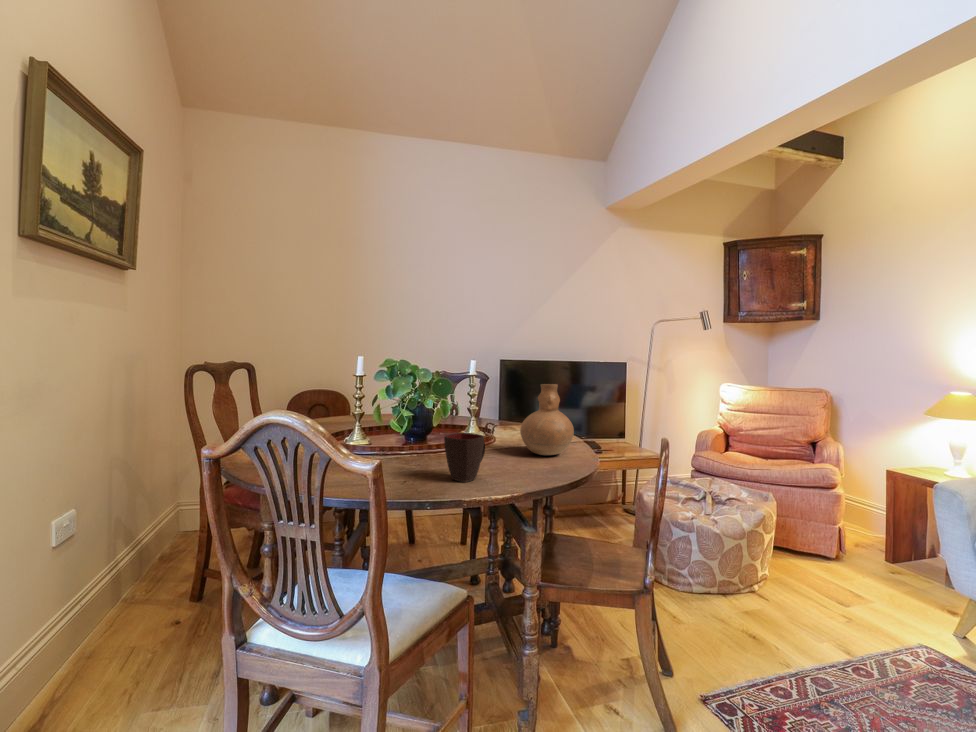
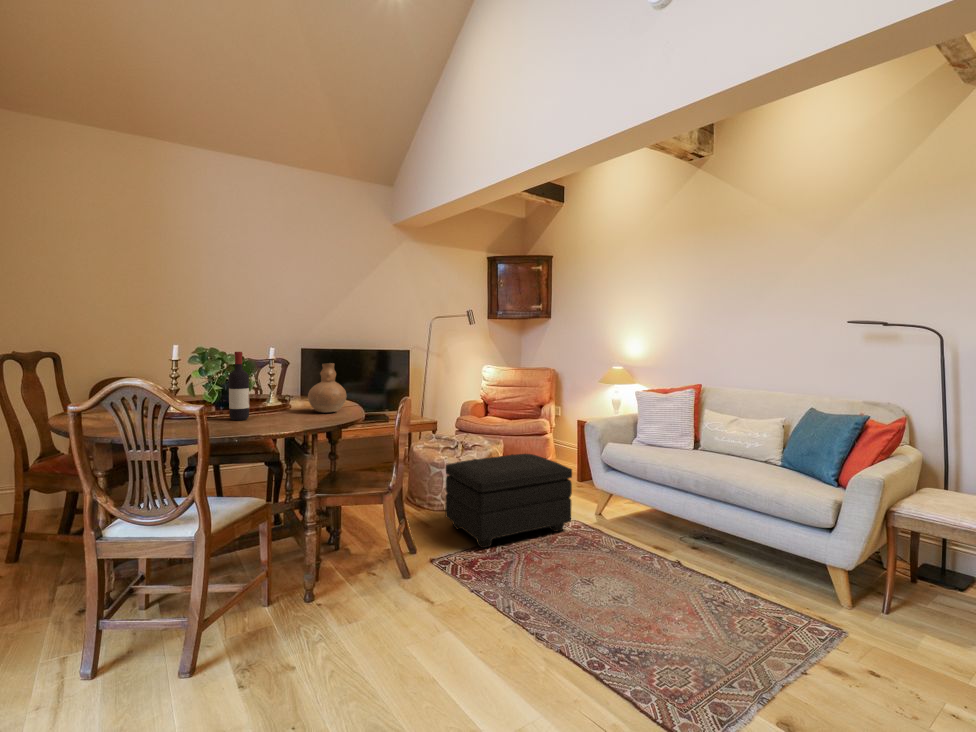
wine bottle: none [419,367,446,466] -> present [229,352,249,420]
cup: present [444,433,485,482] -> none [248,395,278,426]
footstool: none [703,526,941,686] -> present [446,454,572,548]

